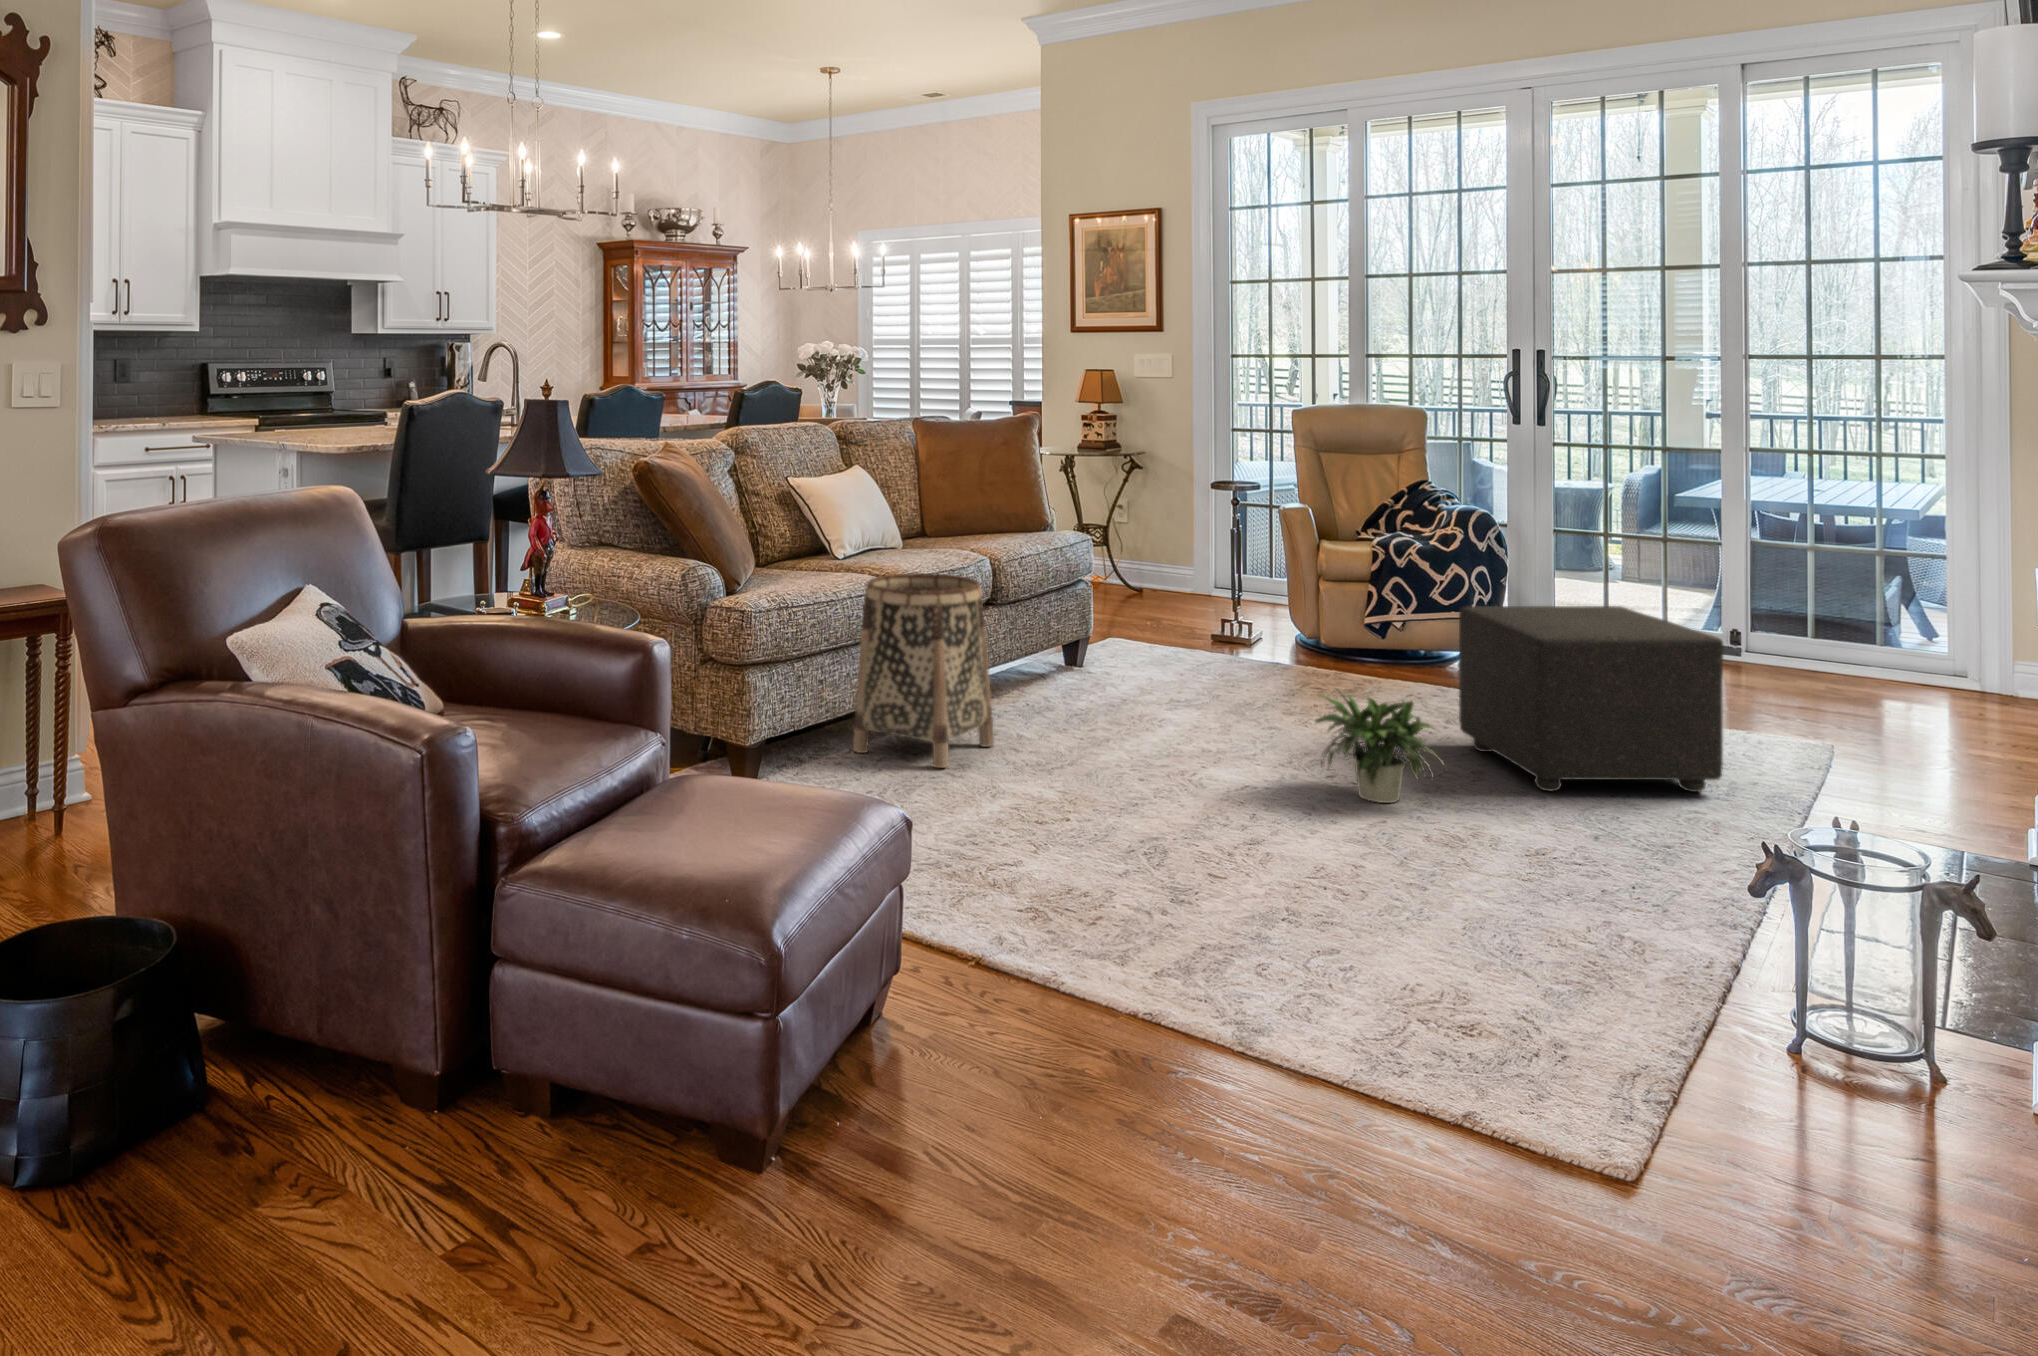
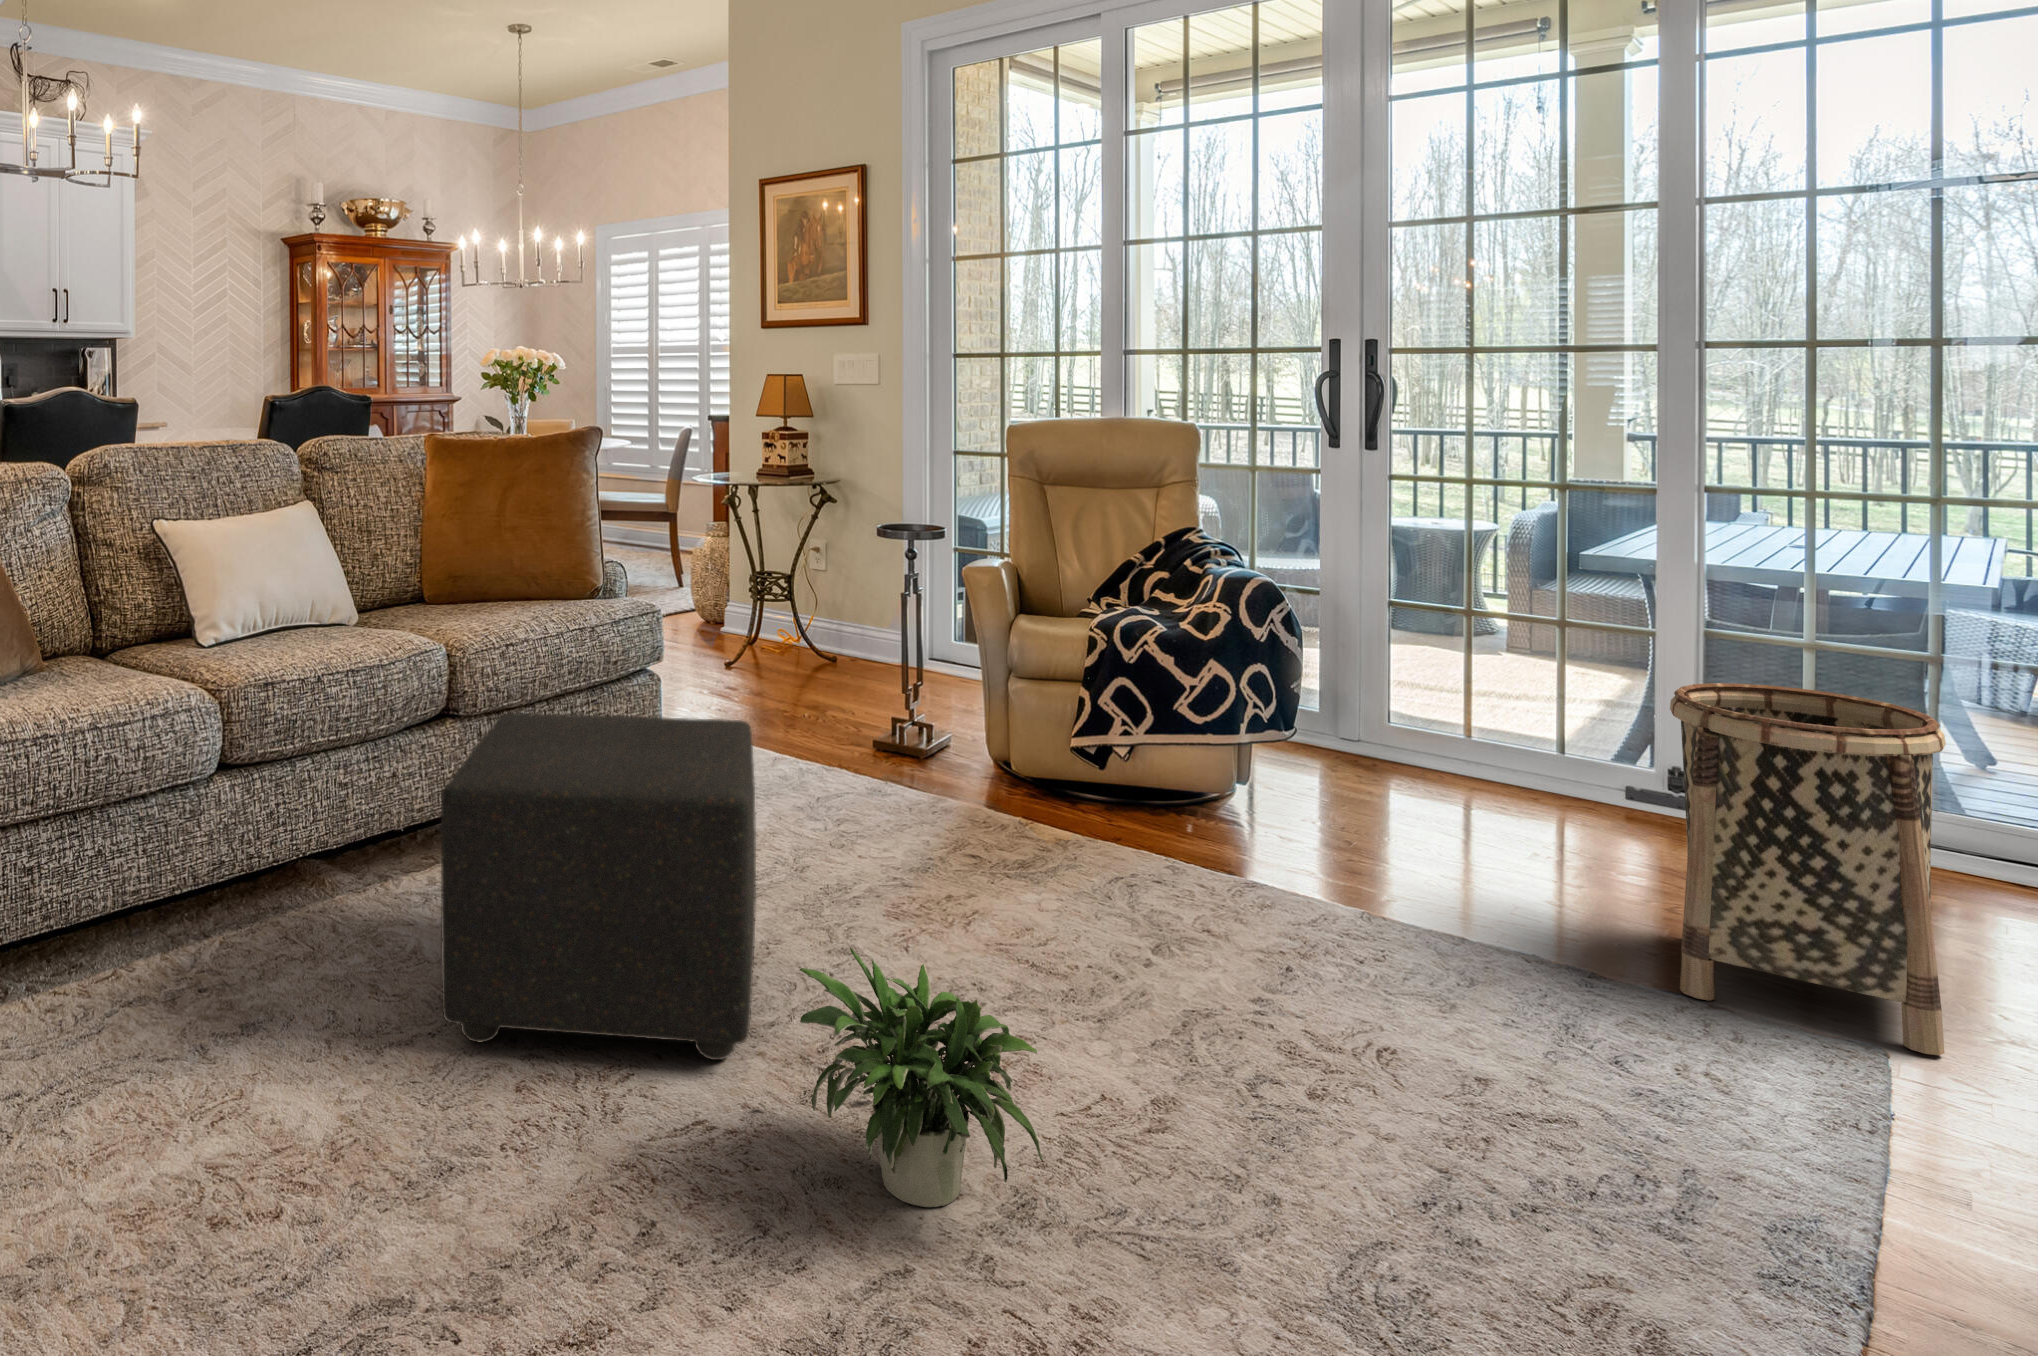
basket: present [853,573,994,768] -> present [1670,683,1946,1055]
ottoman: present [1459,606,1724,792] -> present [441,713,756,1060]

